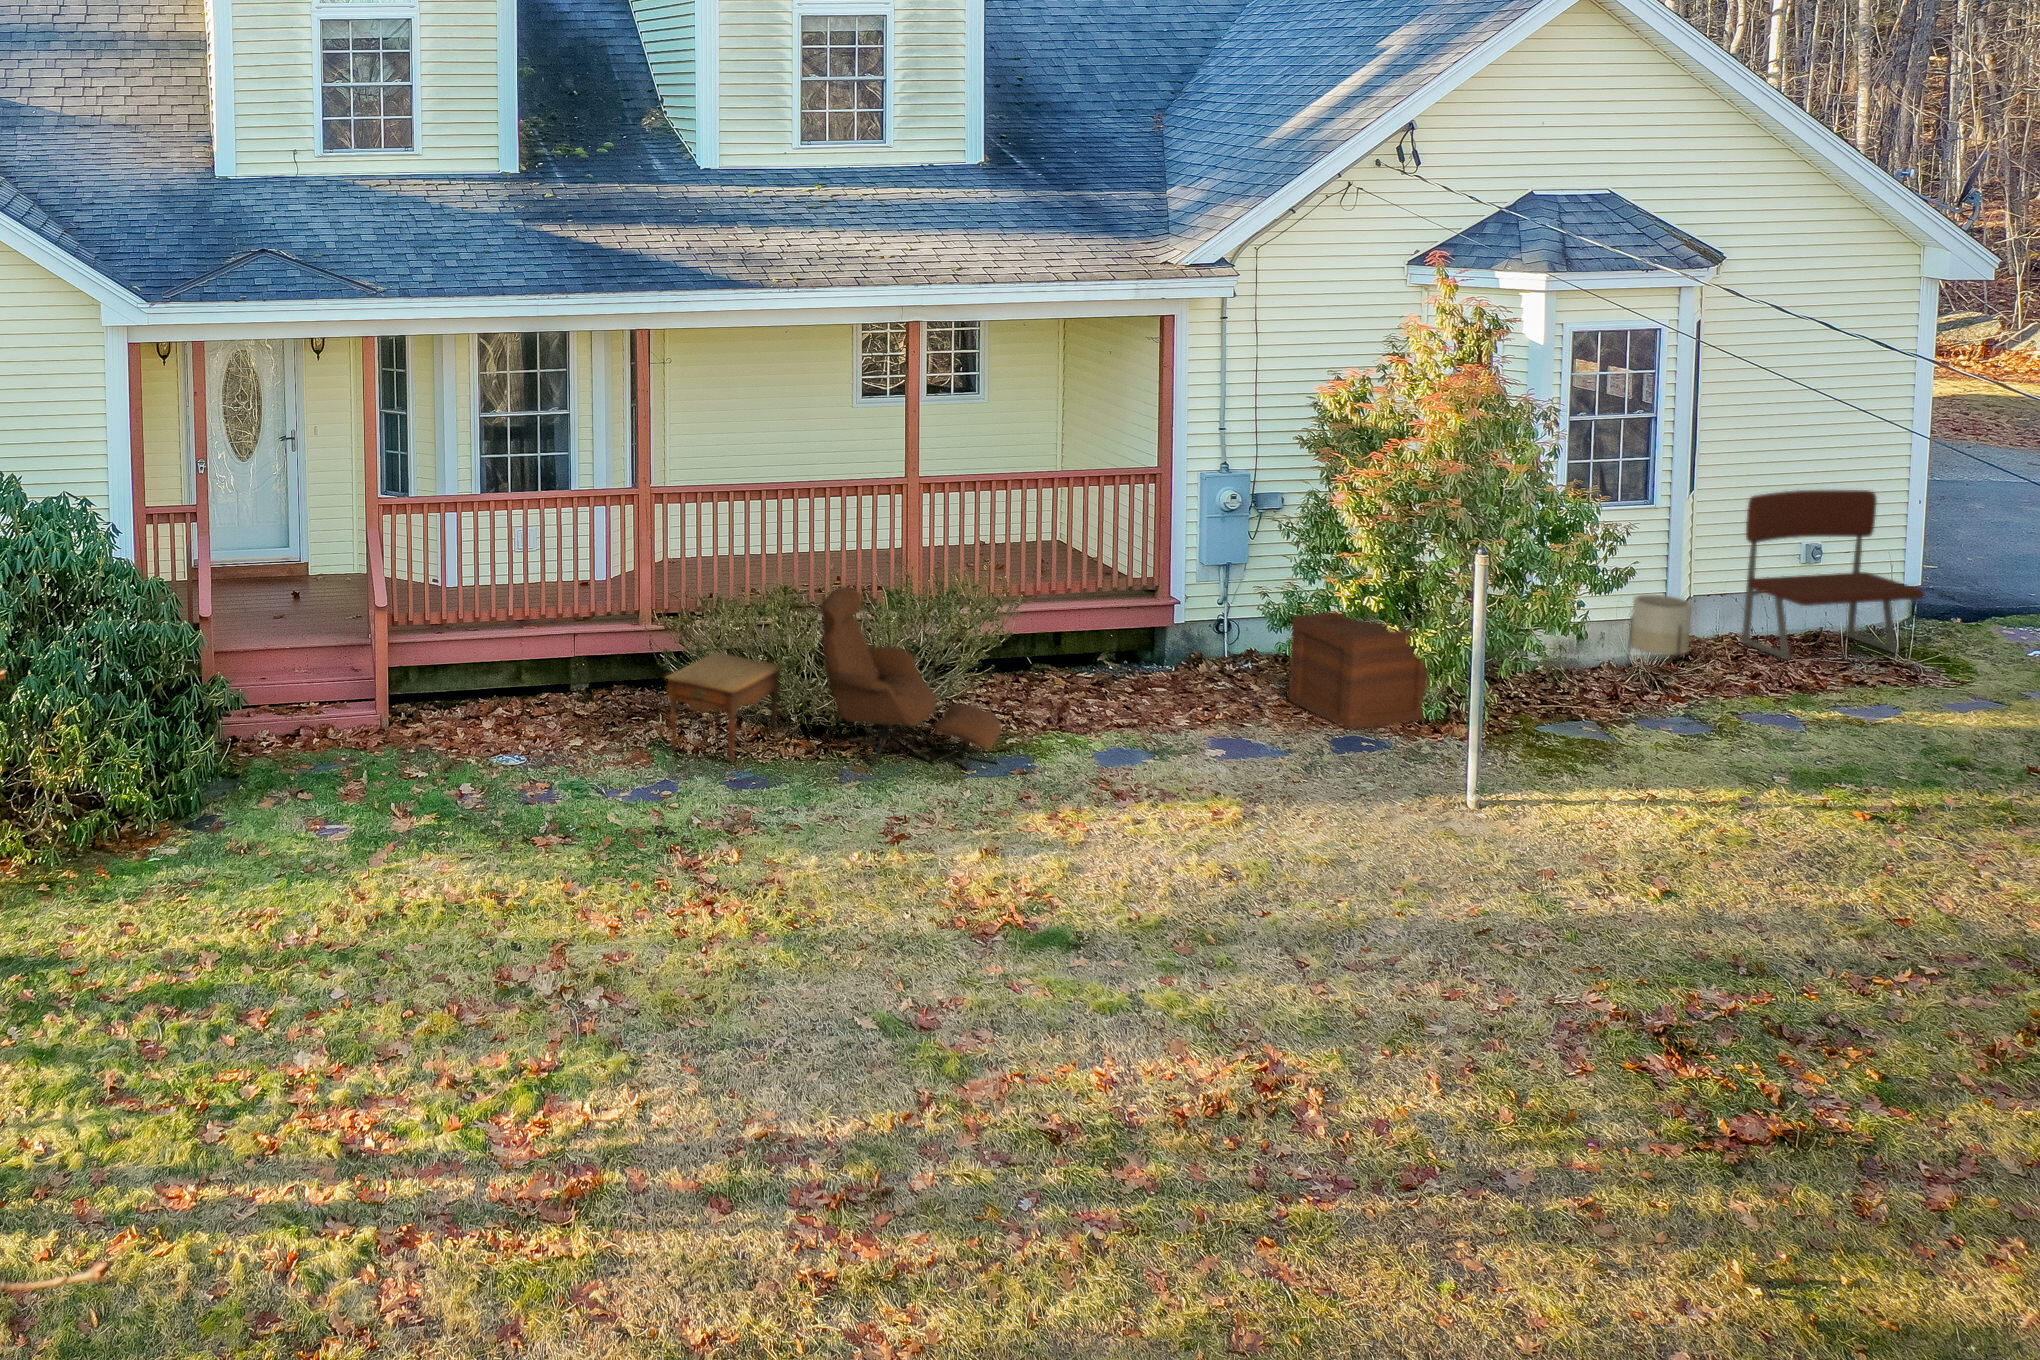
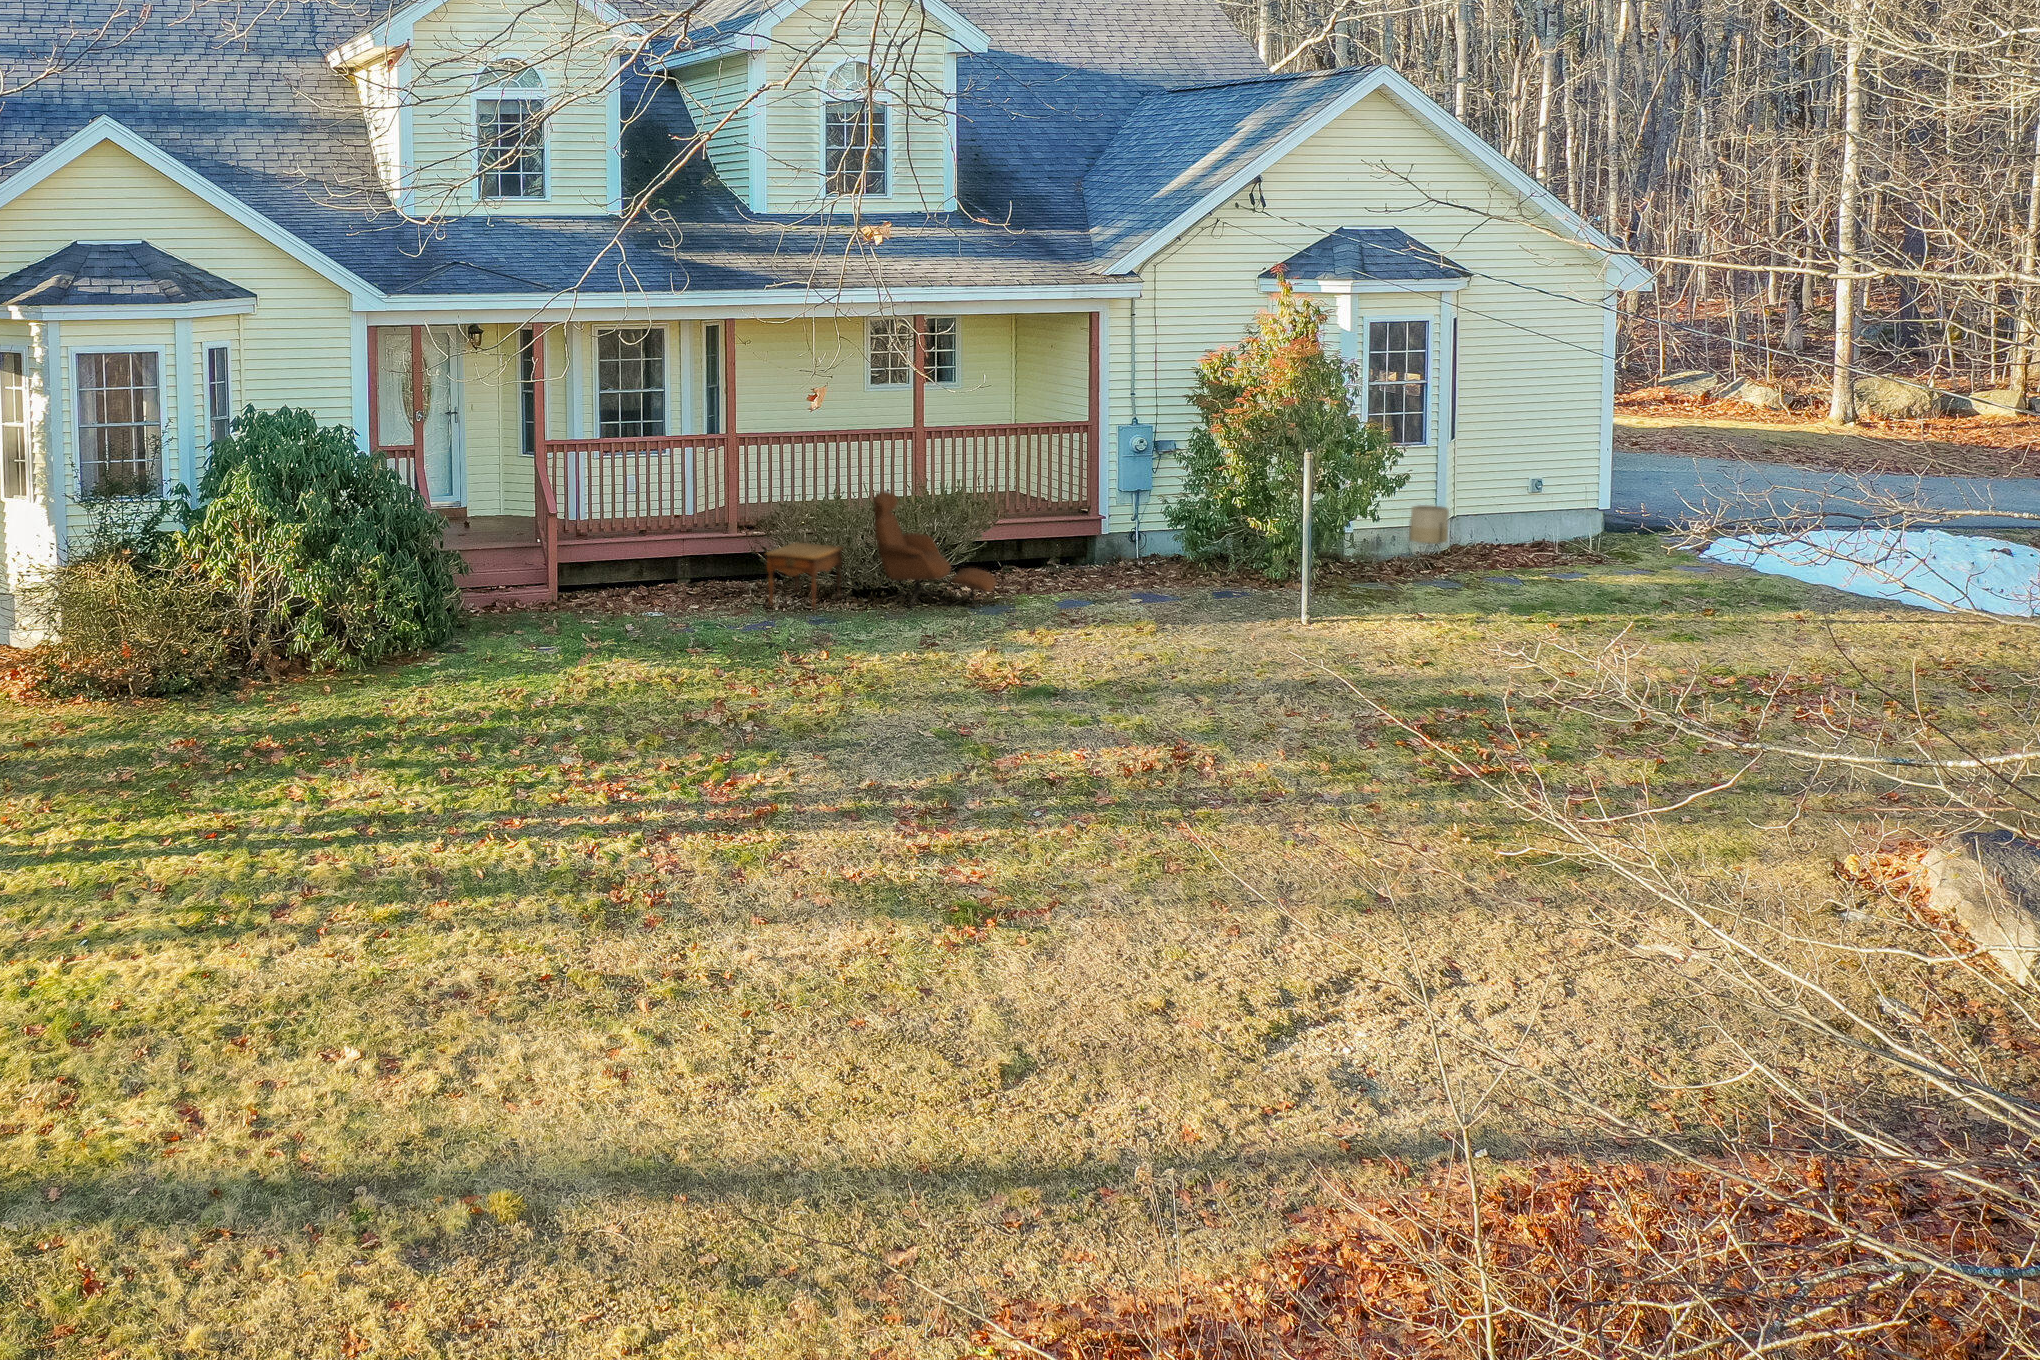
bench: present [1740,490,1924,660] -> none [1484,435,1599,550]
wooden crate: present [1289,612,1429,730] -> none [1184,510,1278,586]

